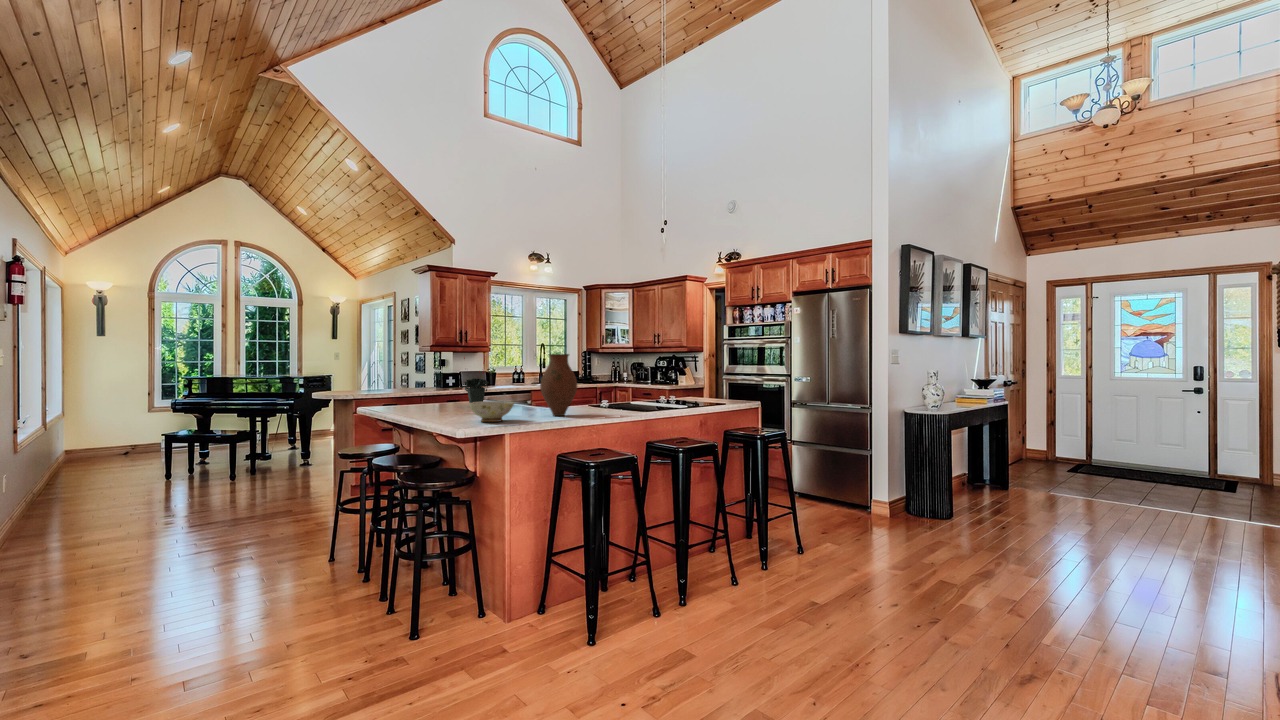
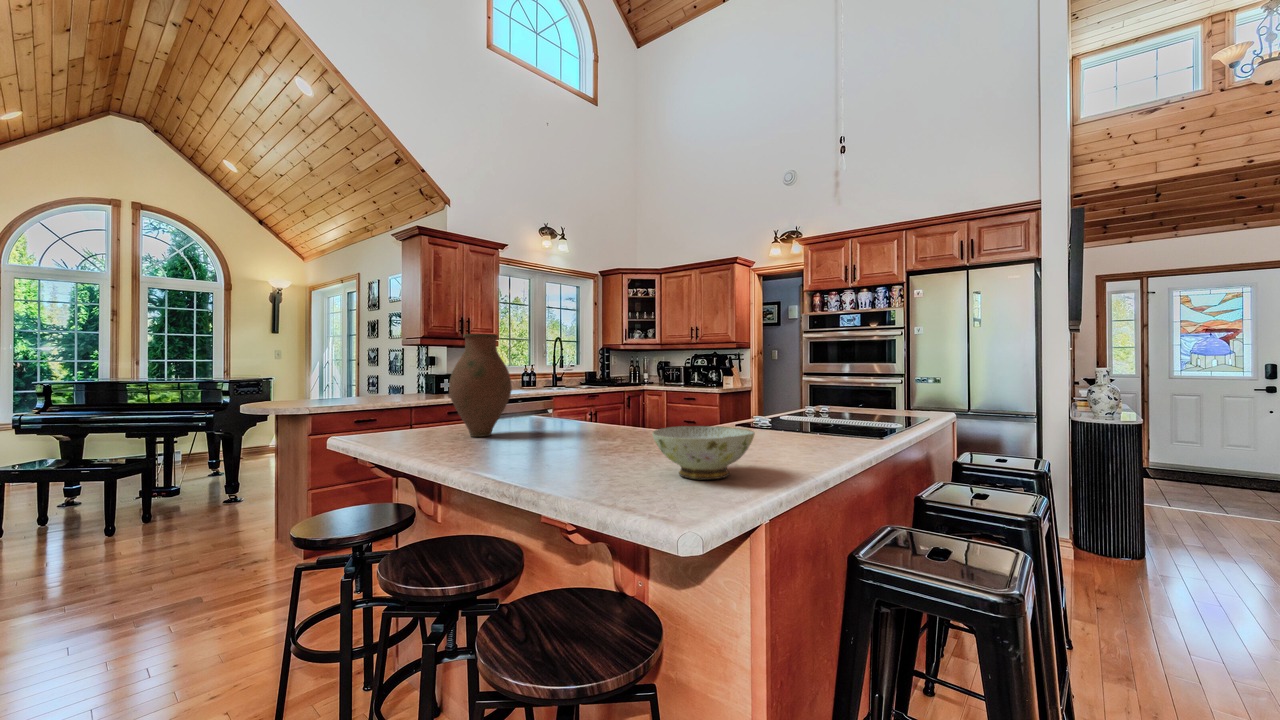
vase: present [540,354,577,416] -> present [449,334,512,437]
potted plant: present [462,358,489,403] -> none [531,337,580,428]

